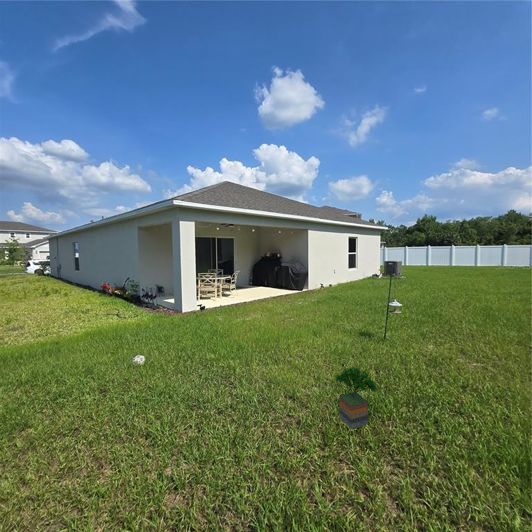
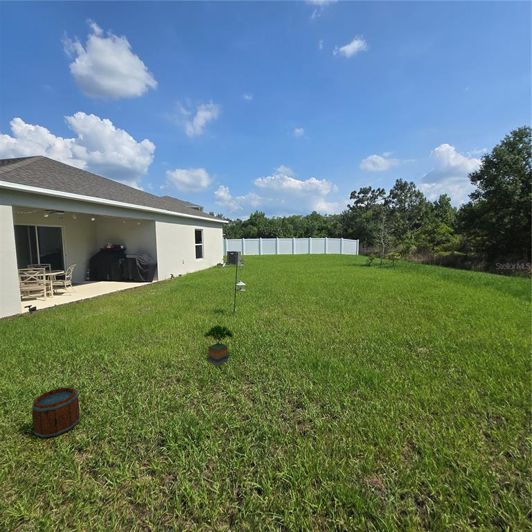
bucket: none [120,416,171,480] -> present [32,387,80,438]

